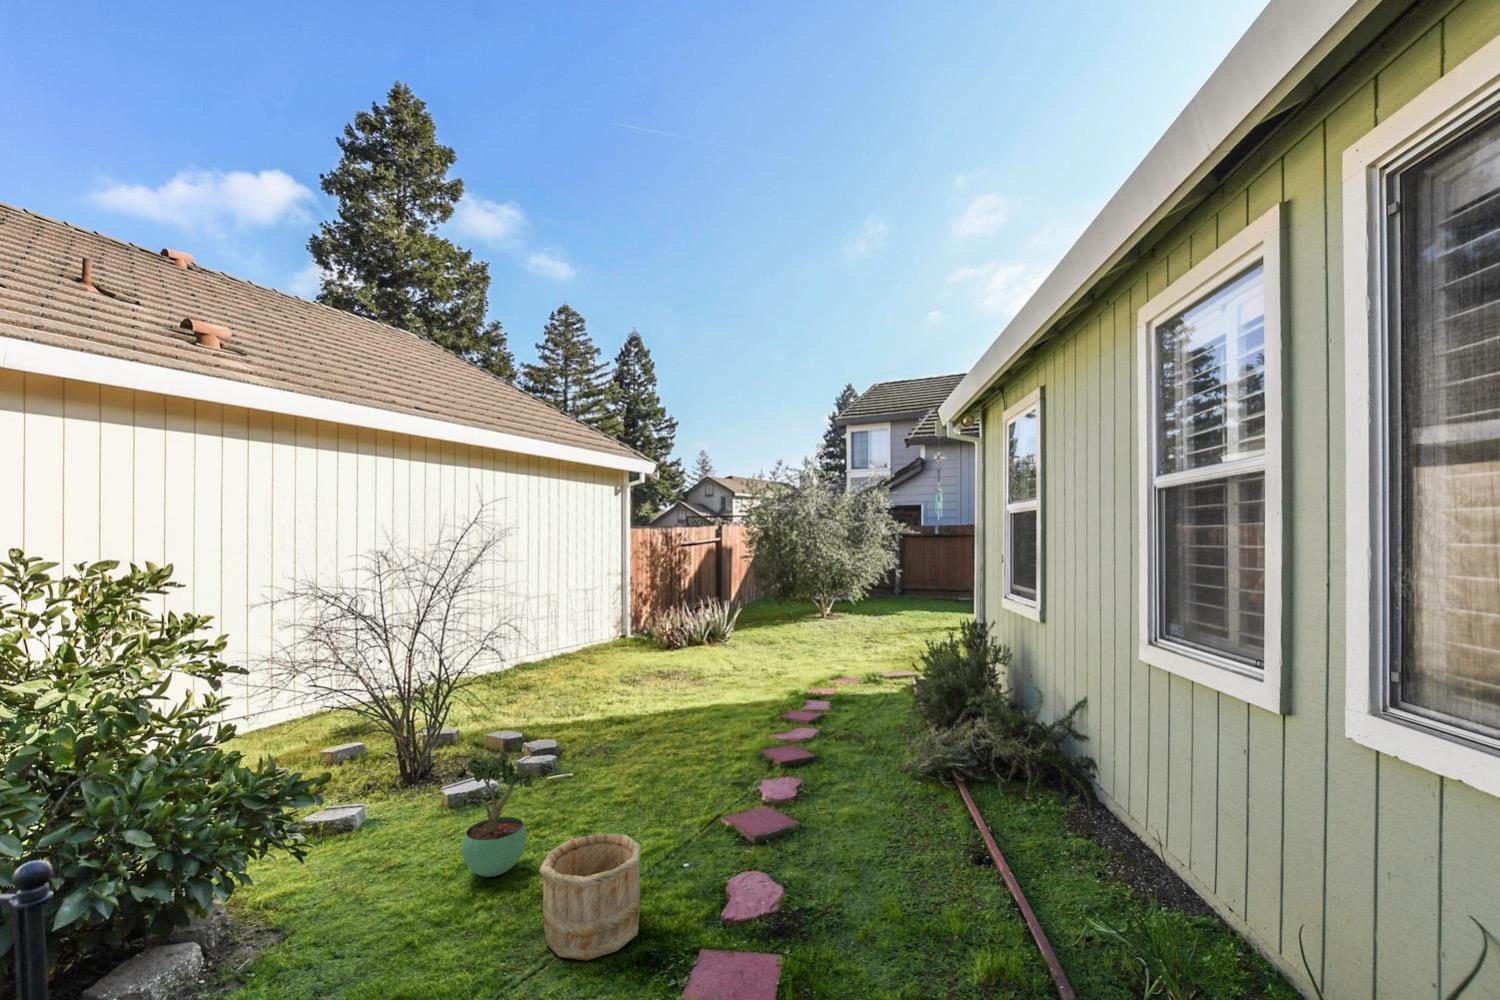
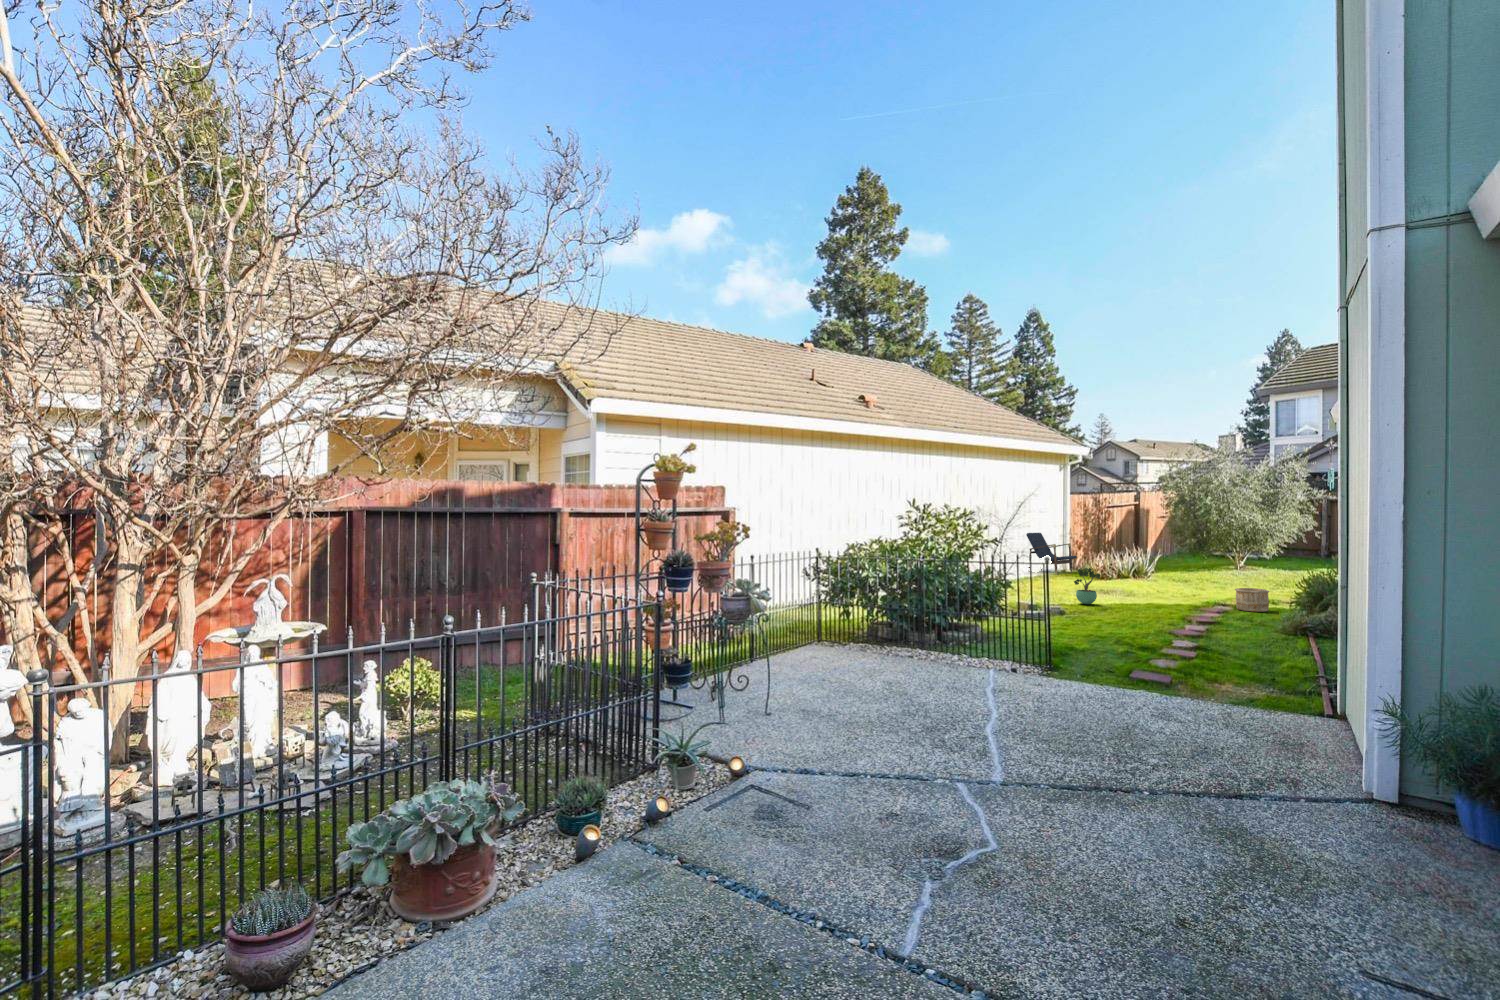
lounge chair: none [529,594,614,674] -> present [1026,533,1077,575]
wooden bucket: present [539,833,641,960] -> present [1235,588,1269,612]

